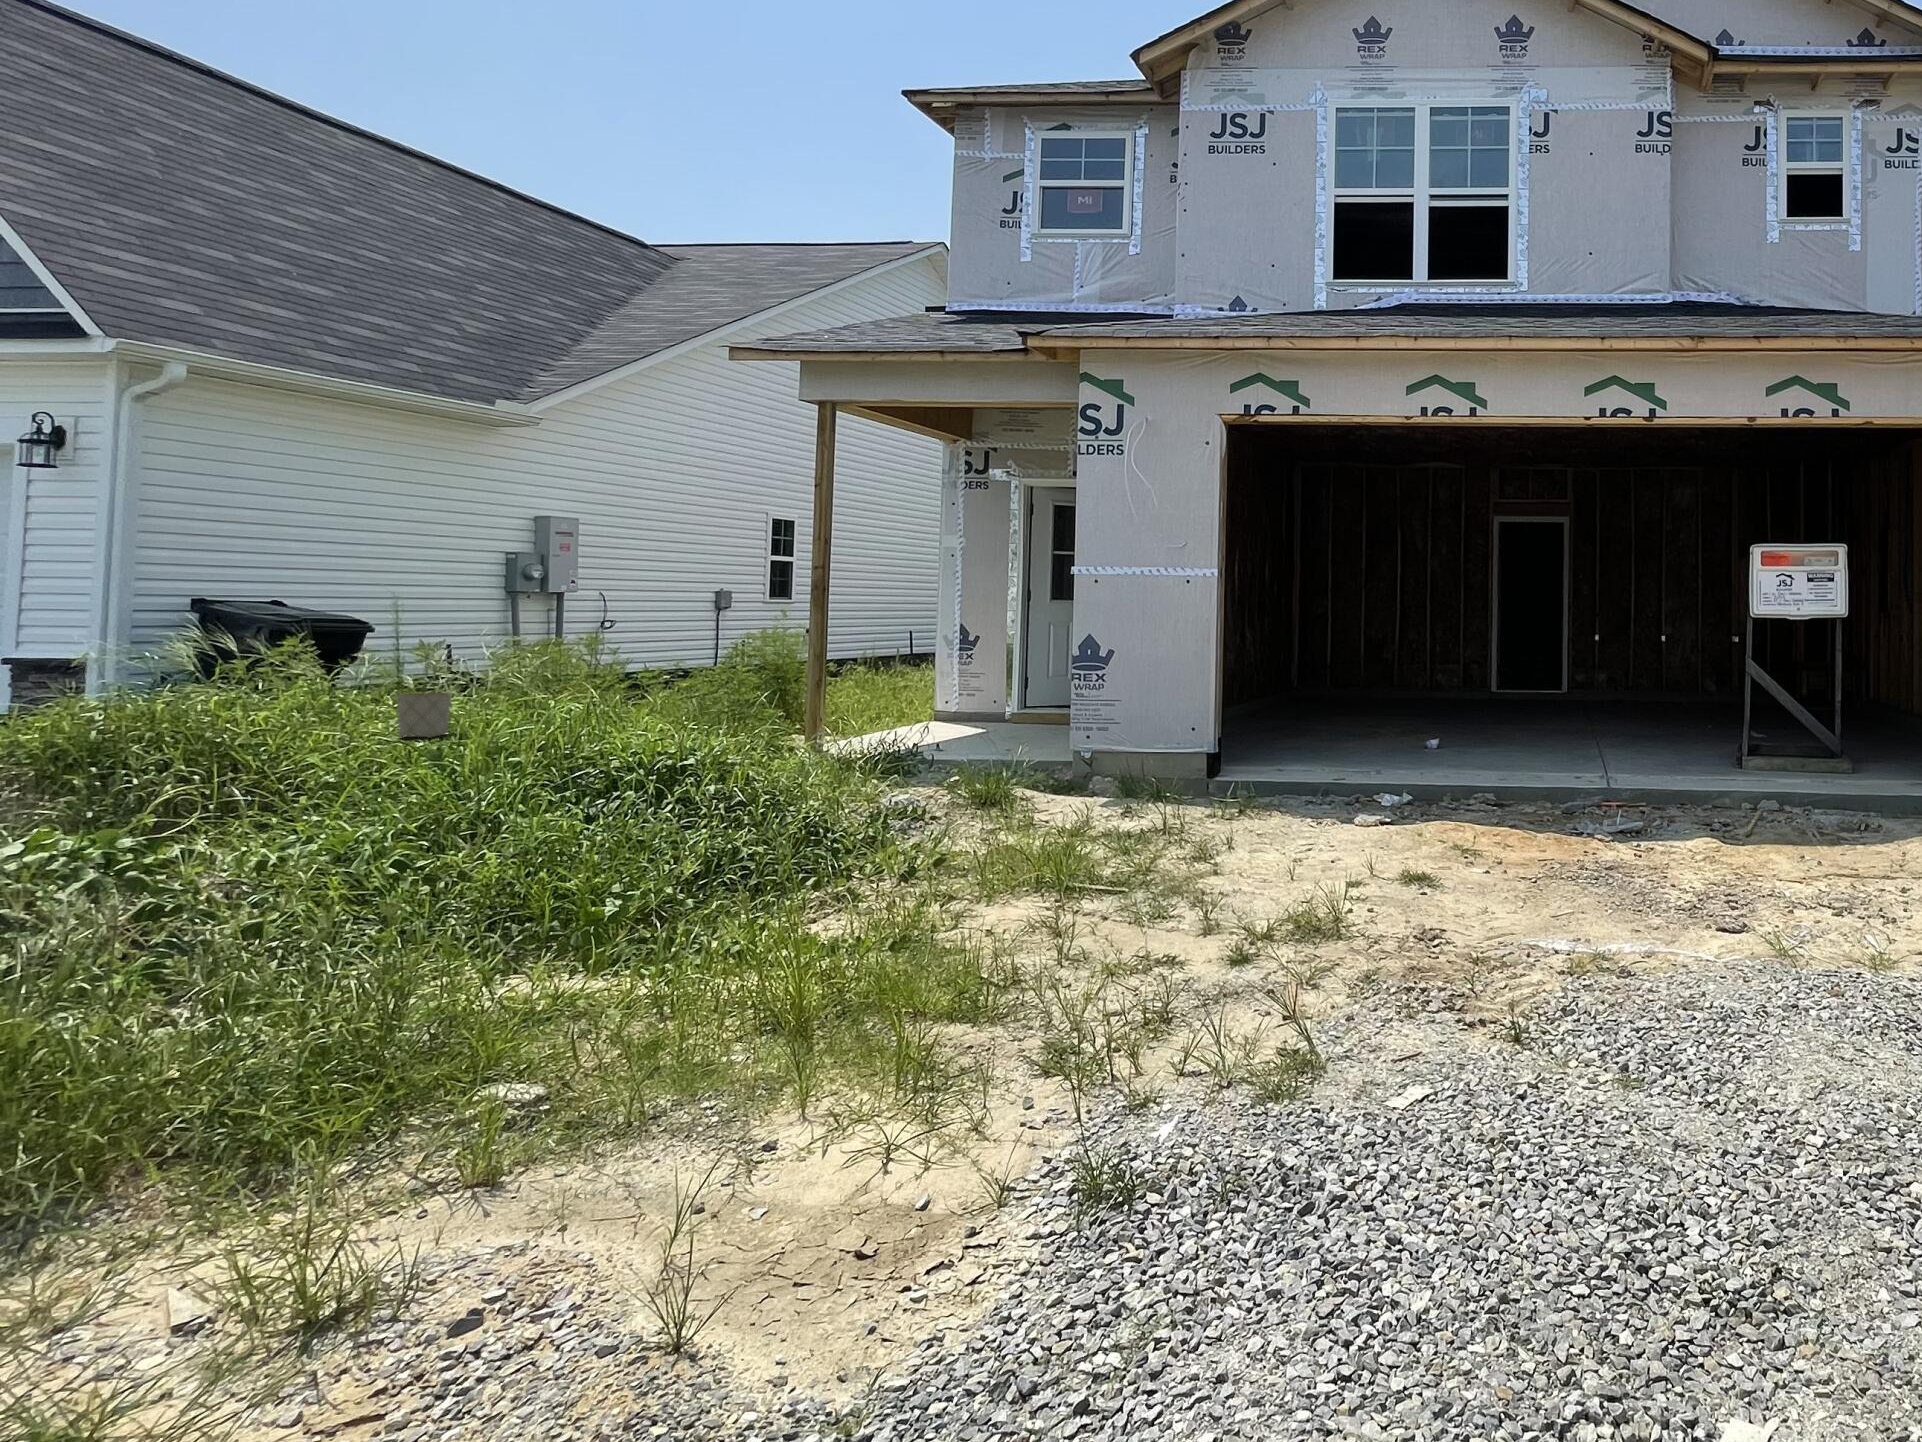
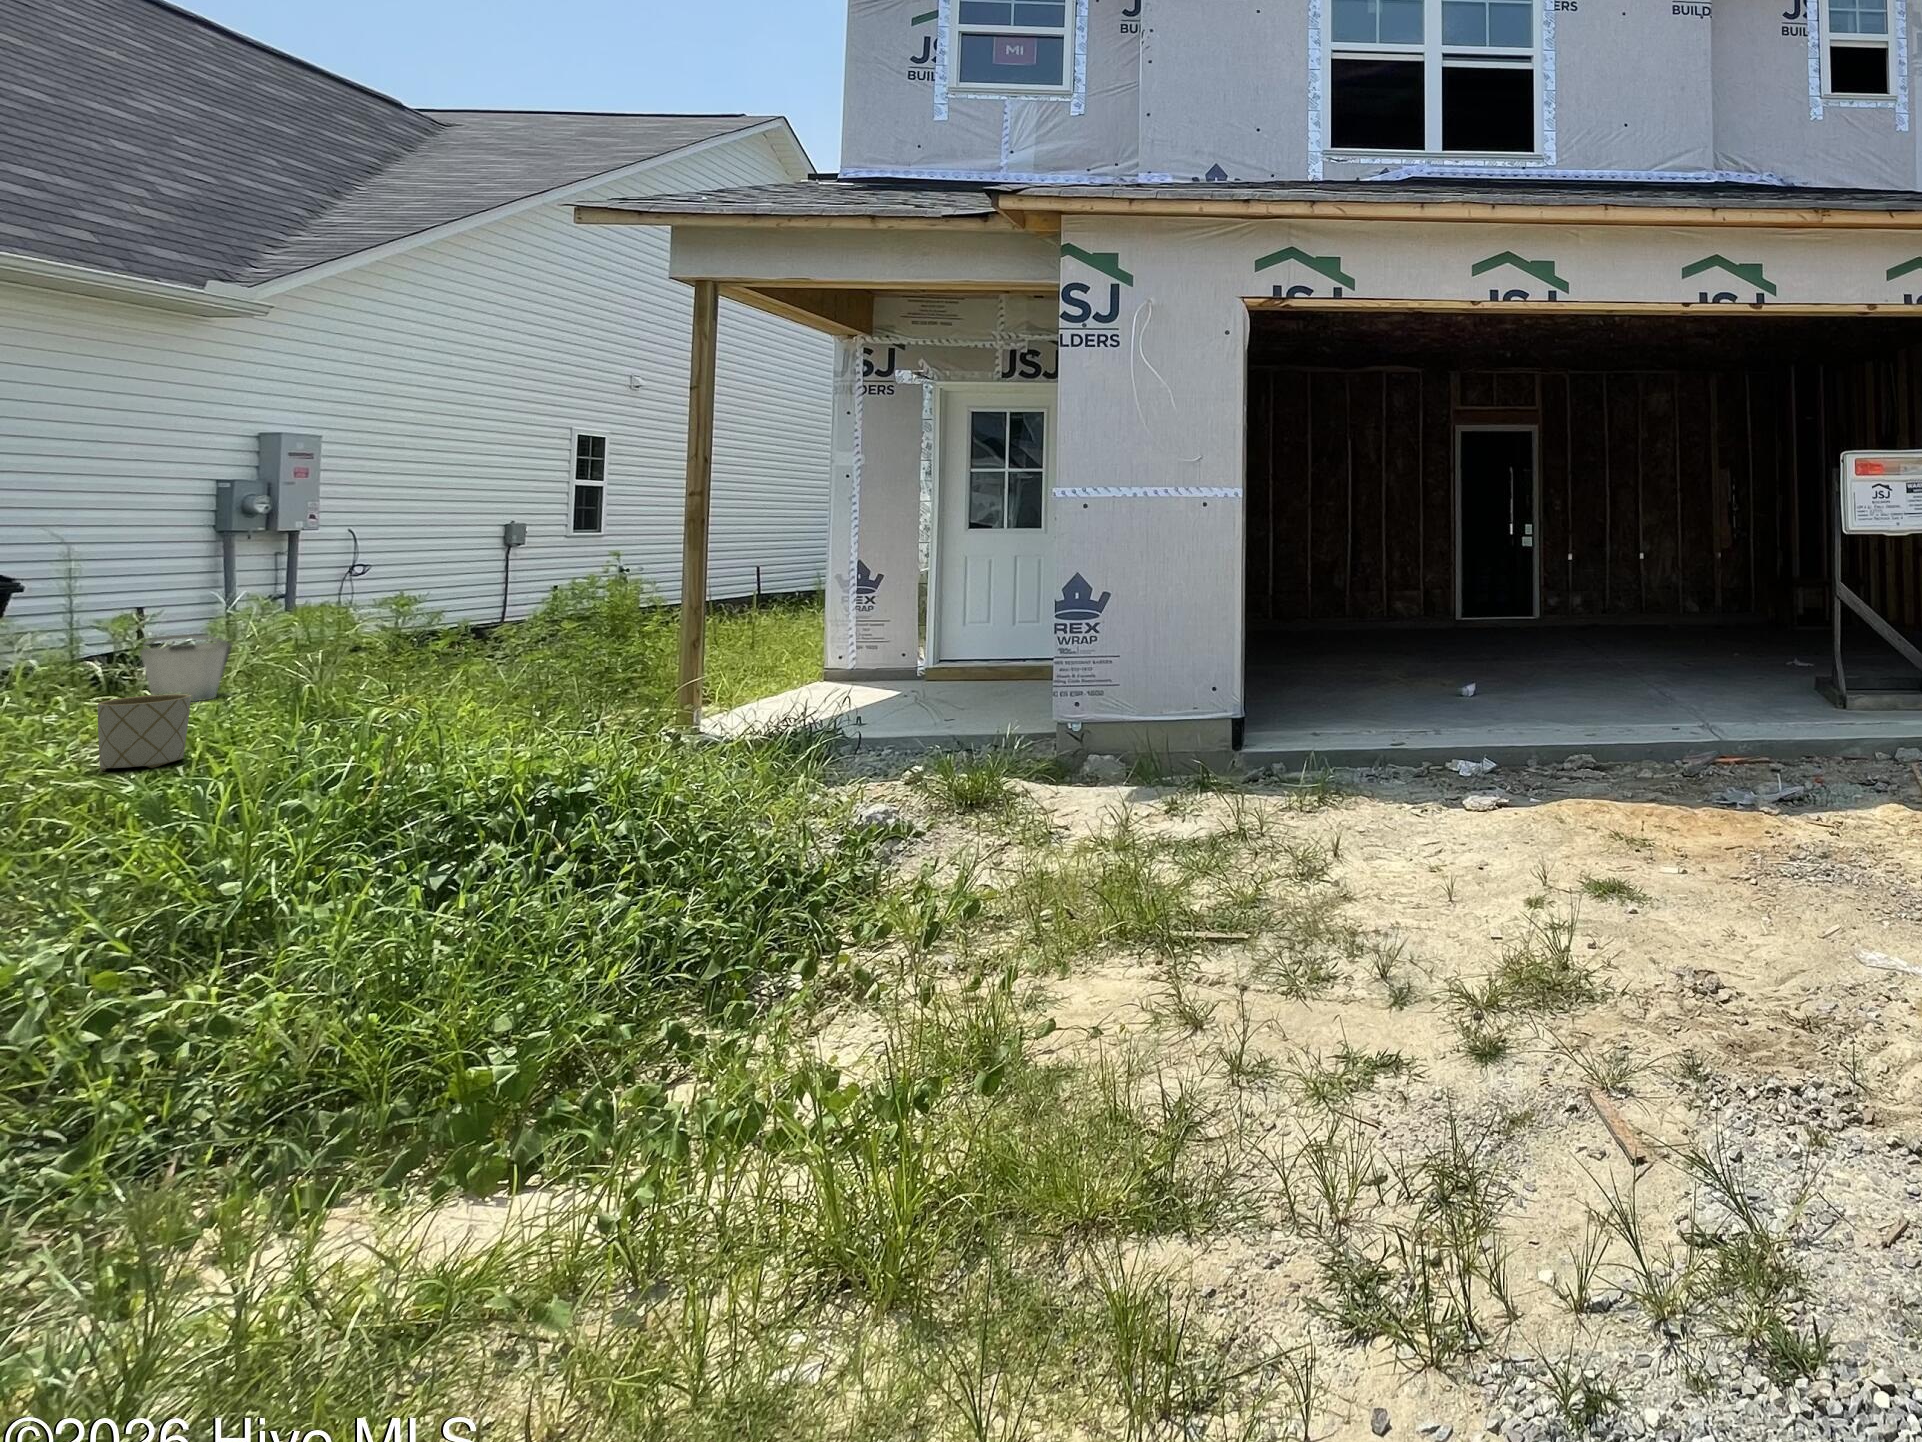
bucket: none [433,659,491,706] -> present [140,634,232,702]

